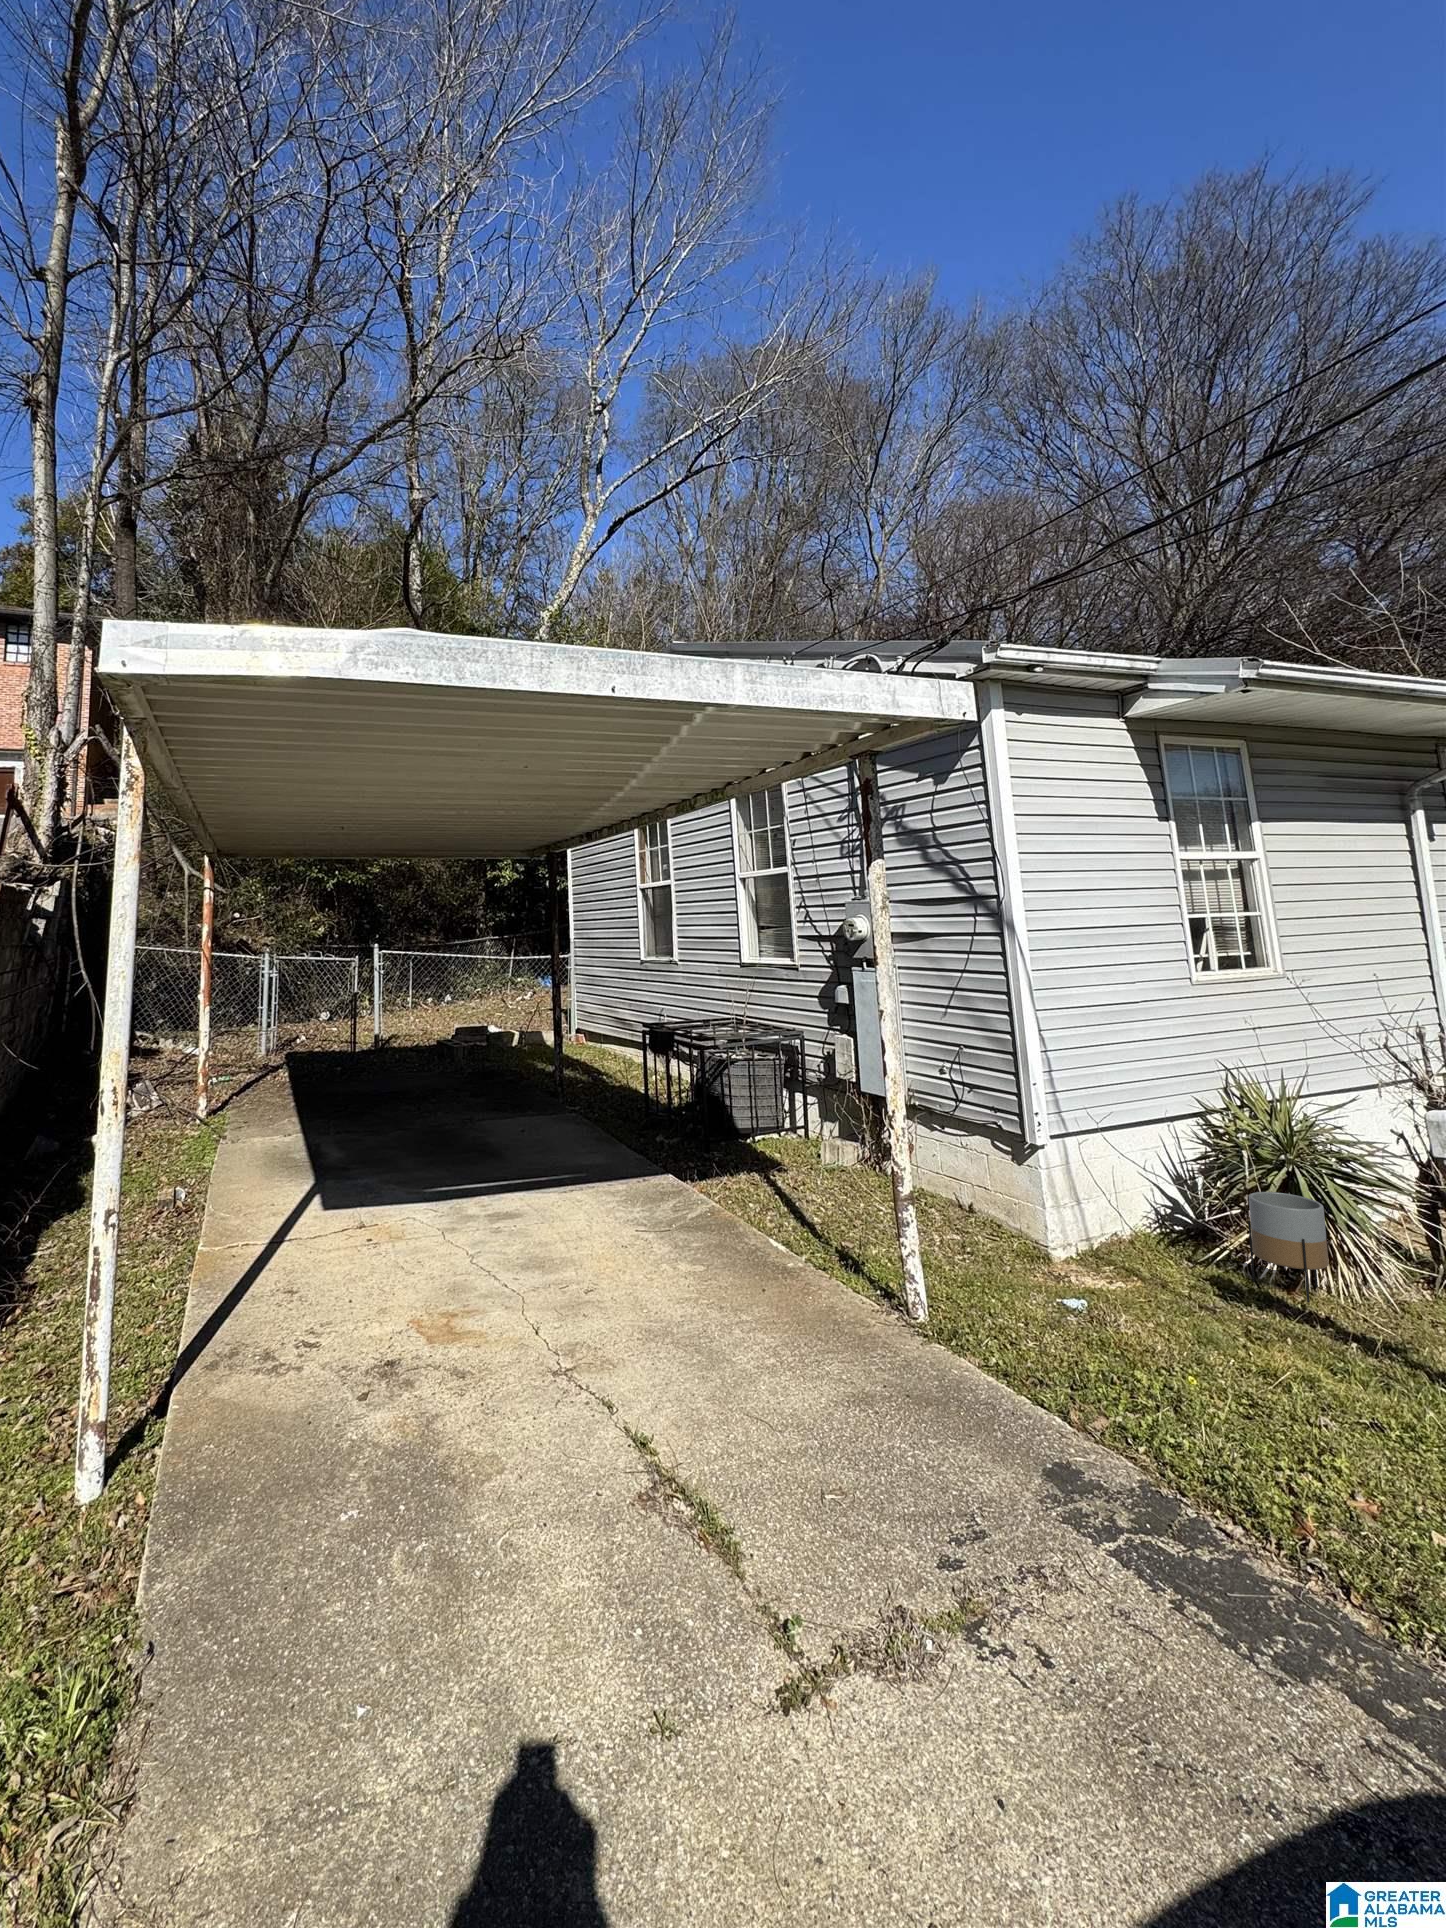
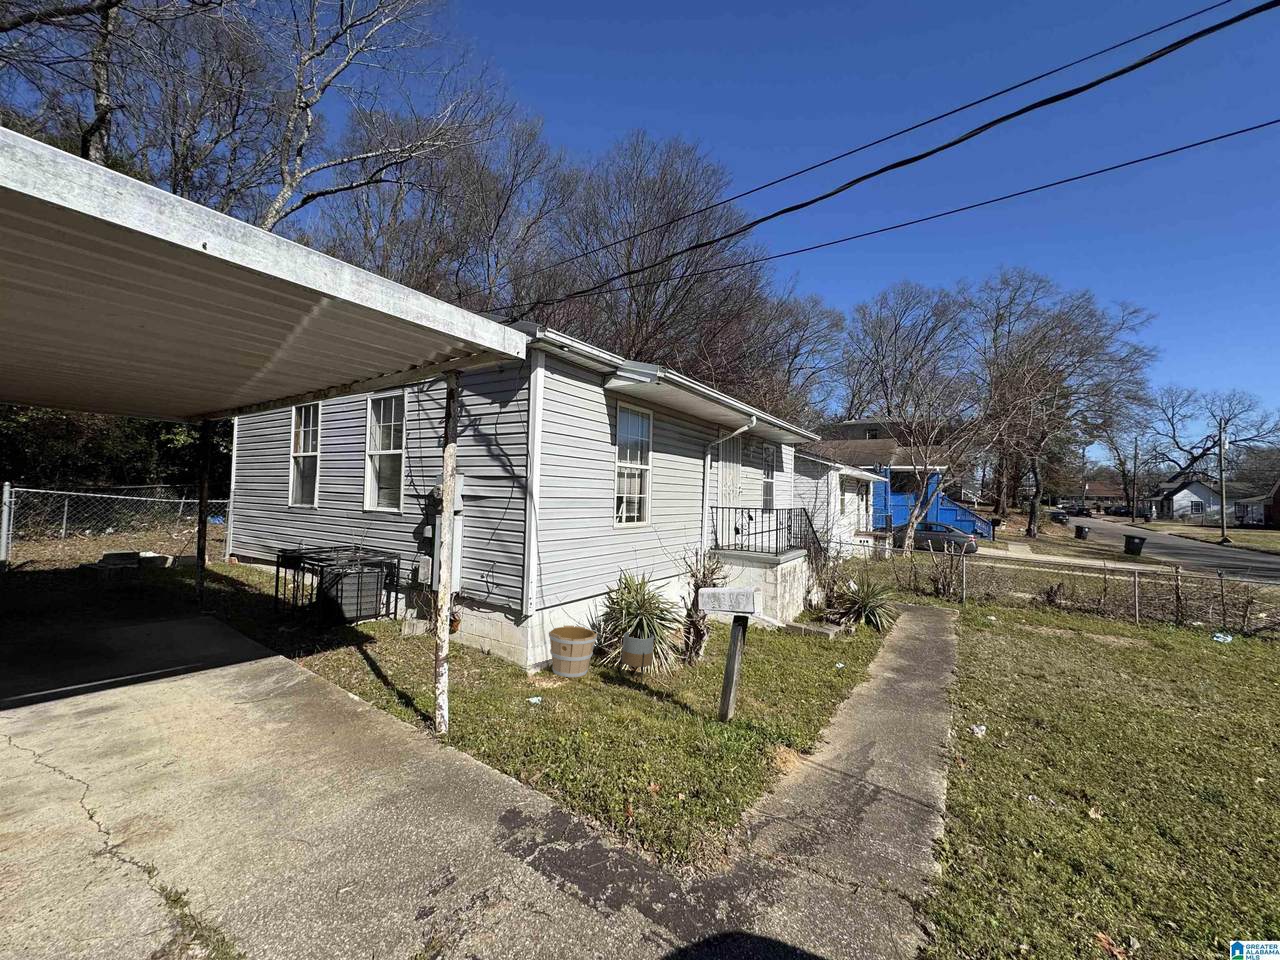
wooden bucket: none [1082,1170,1187,1275] -> present [549,626,597,678]

